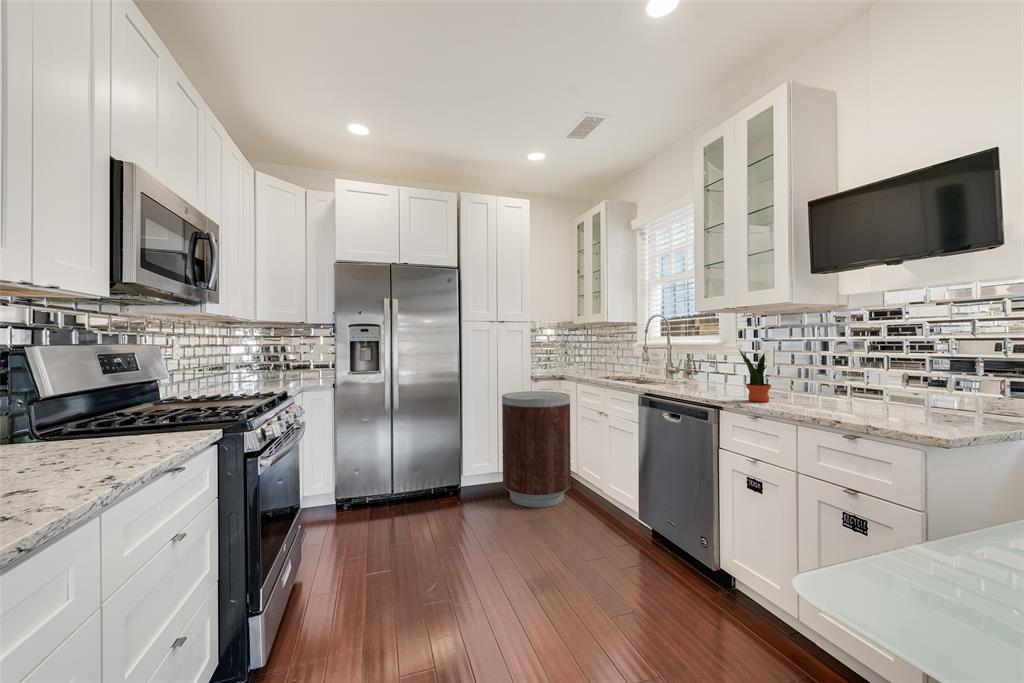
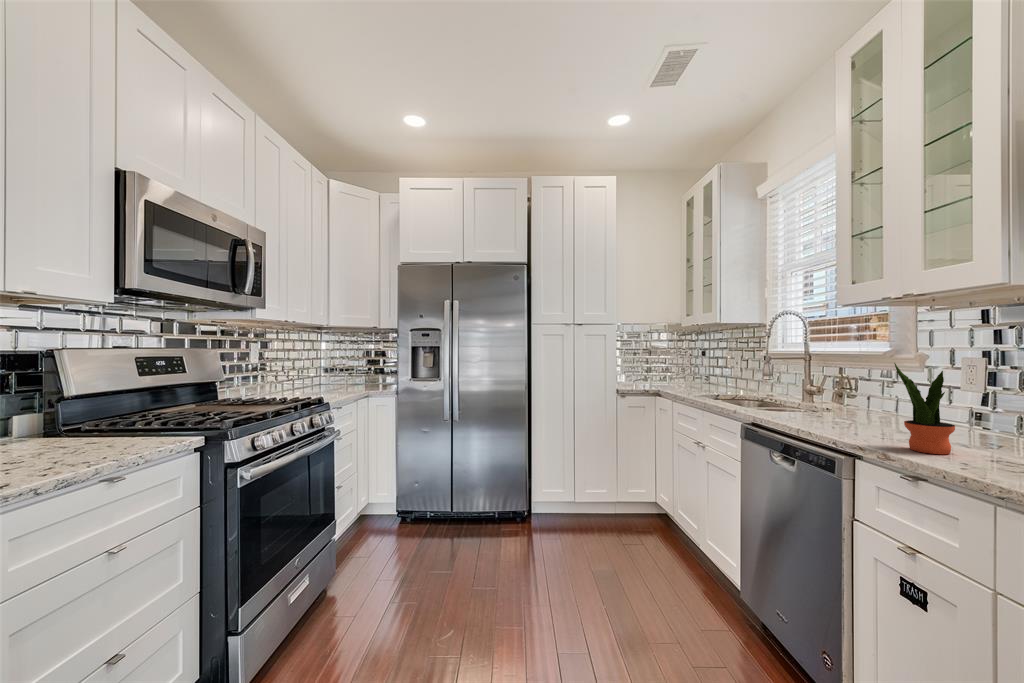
trash can: present [502,391,571,507] -> none [575,407,661,553]

